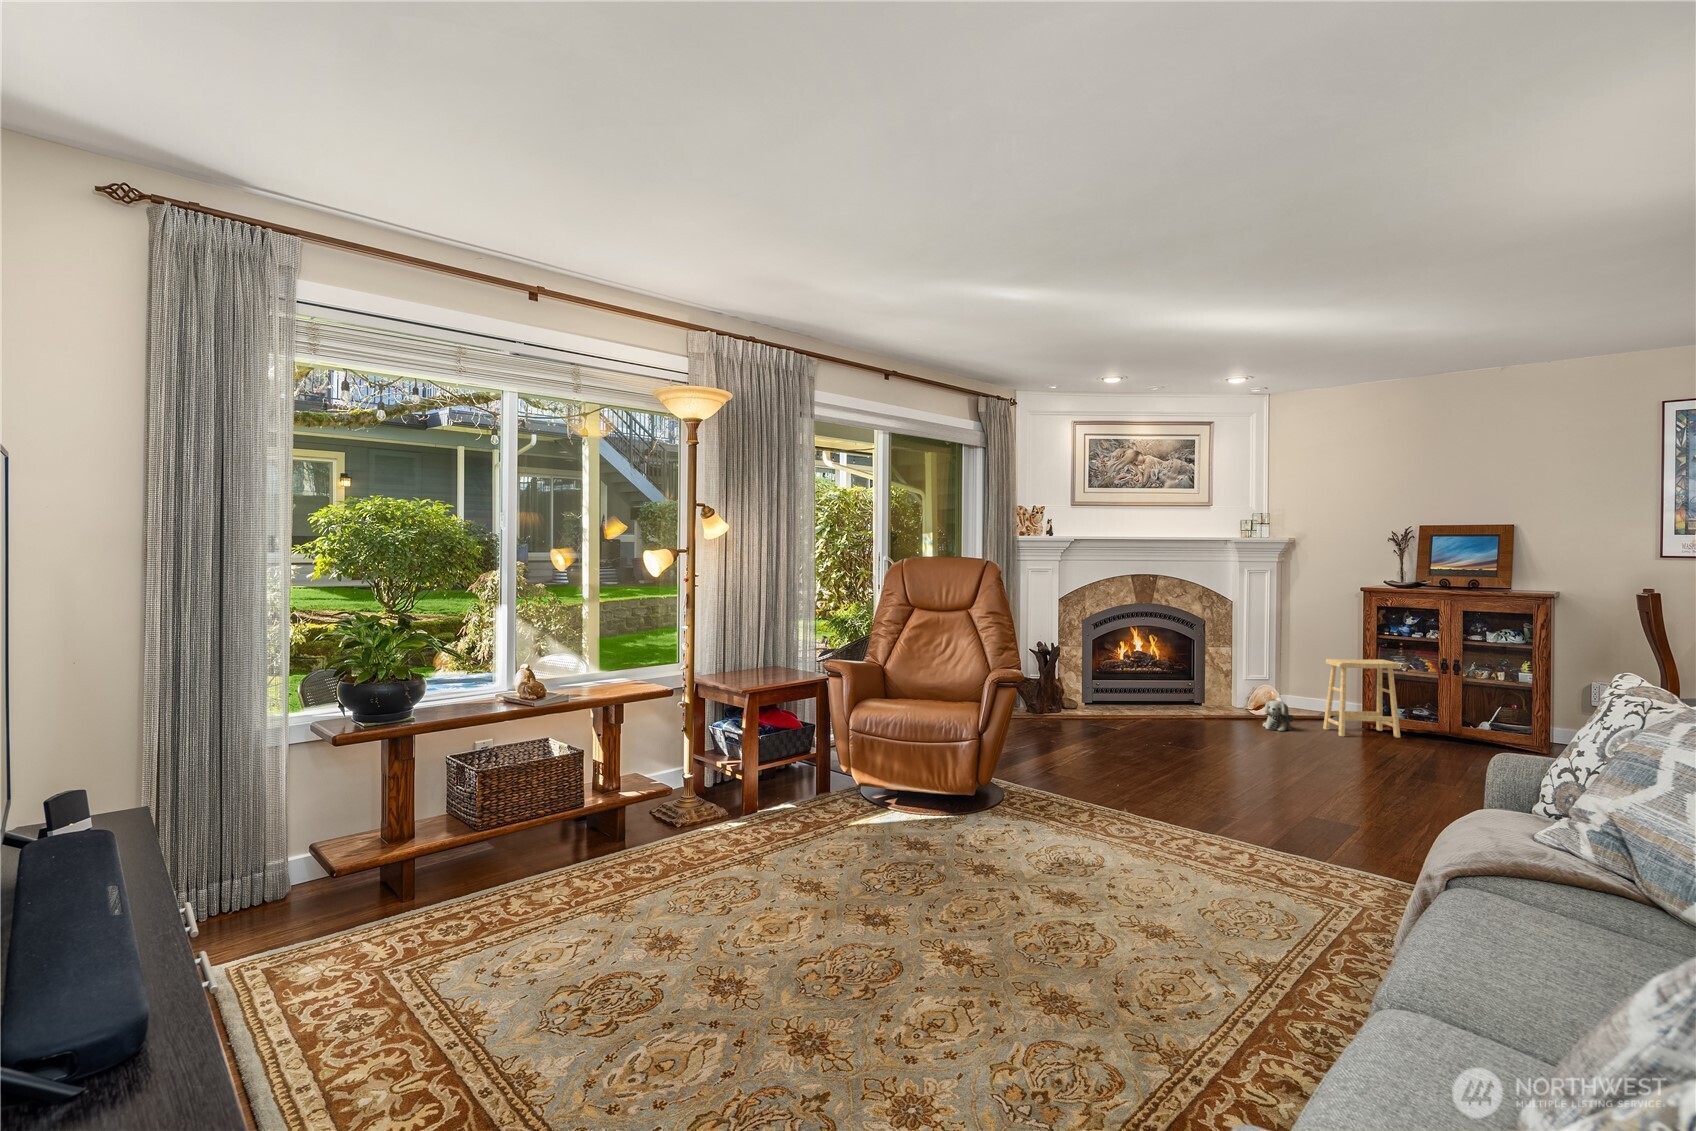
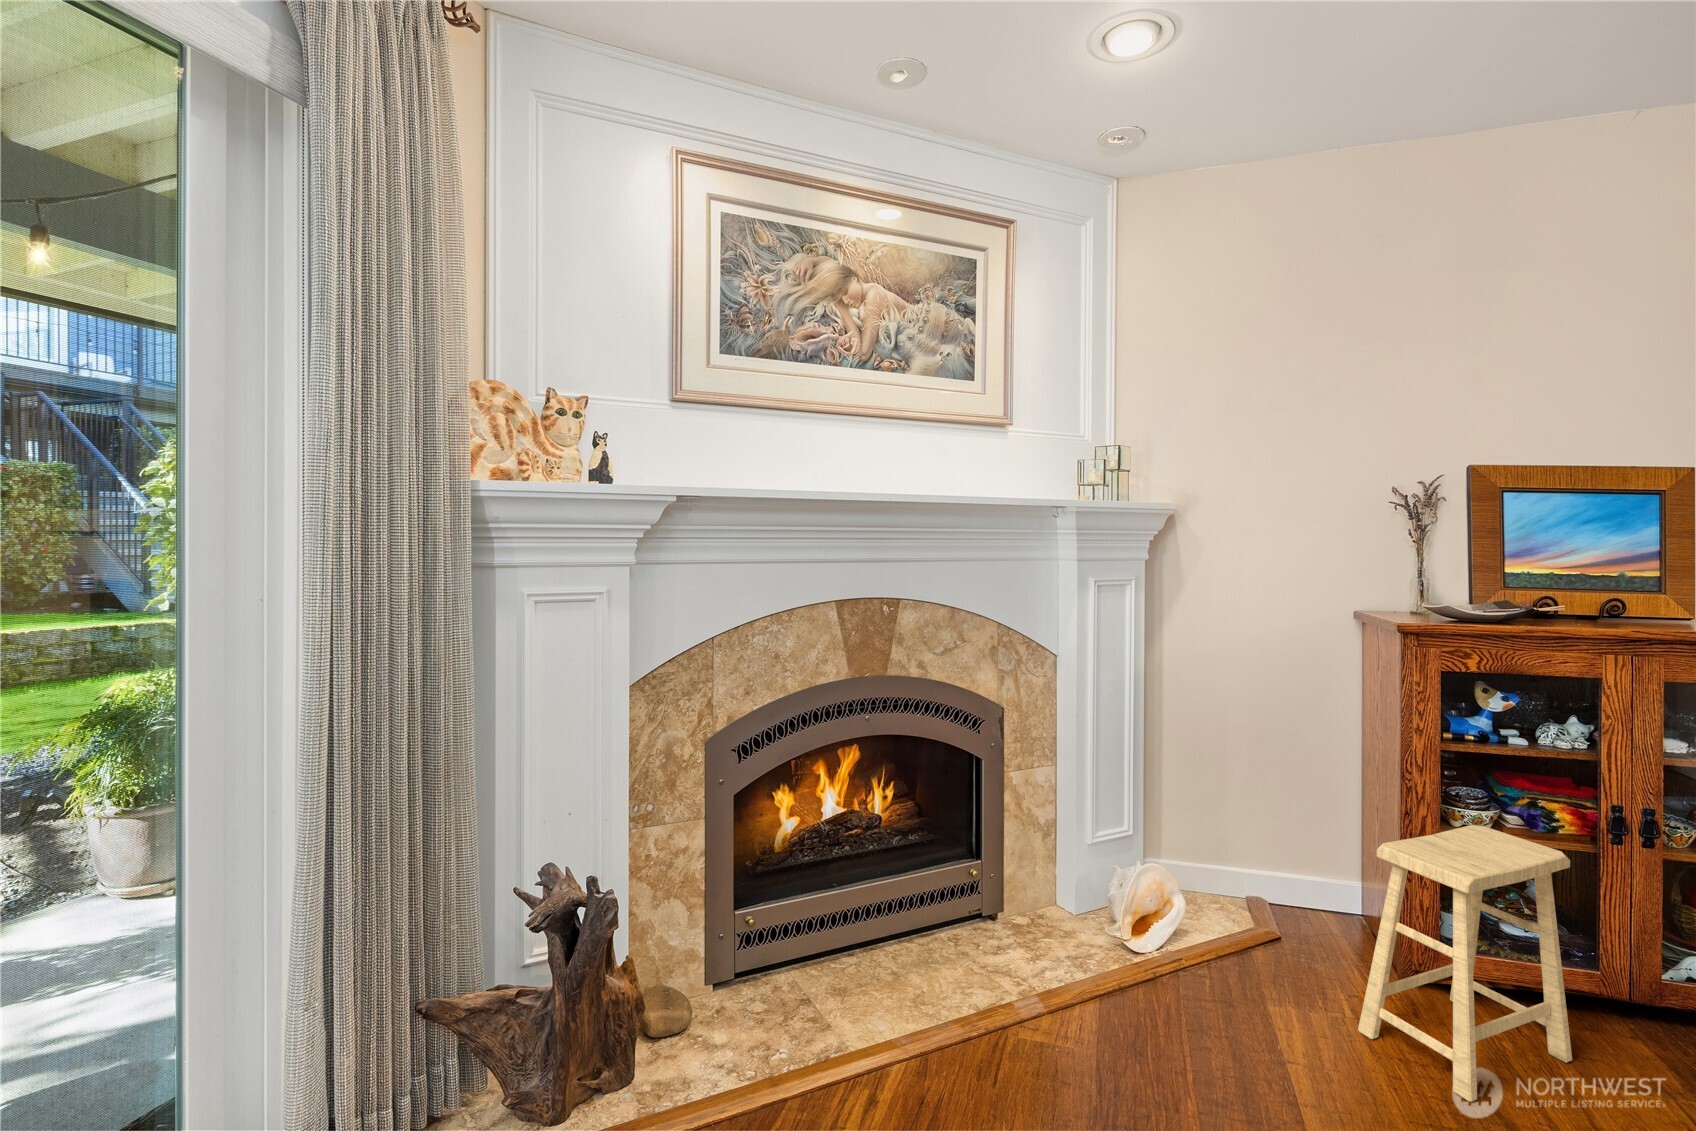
plush toy: present [1263,700,1293,731] -> none [1227,988,1325,1096]

